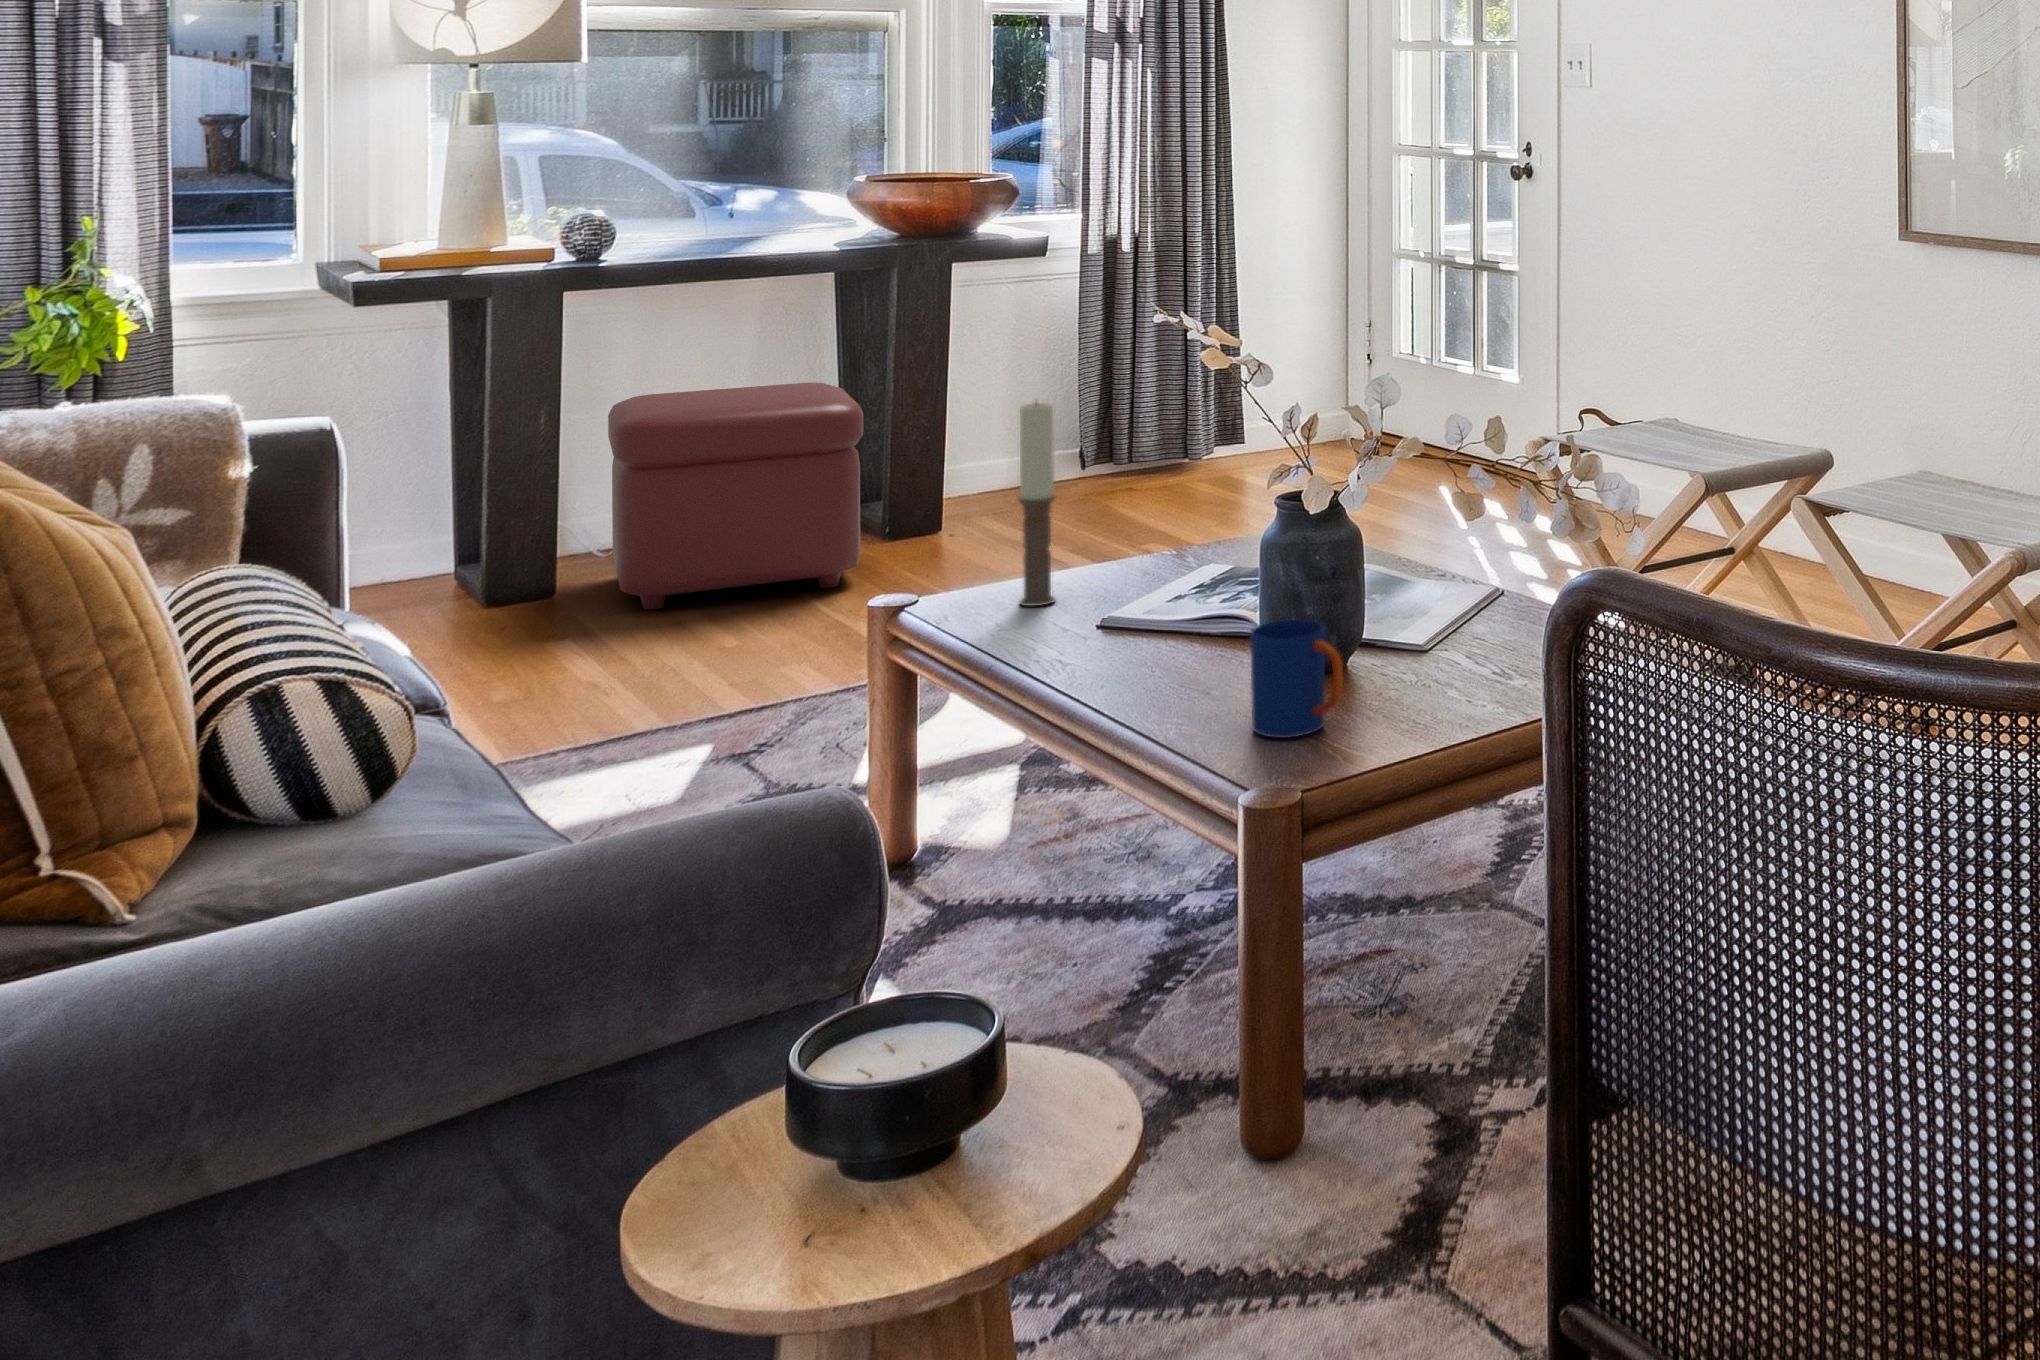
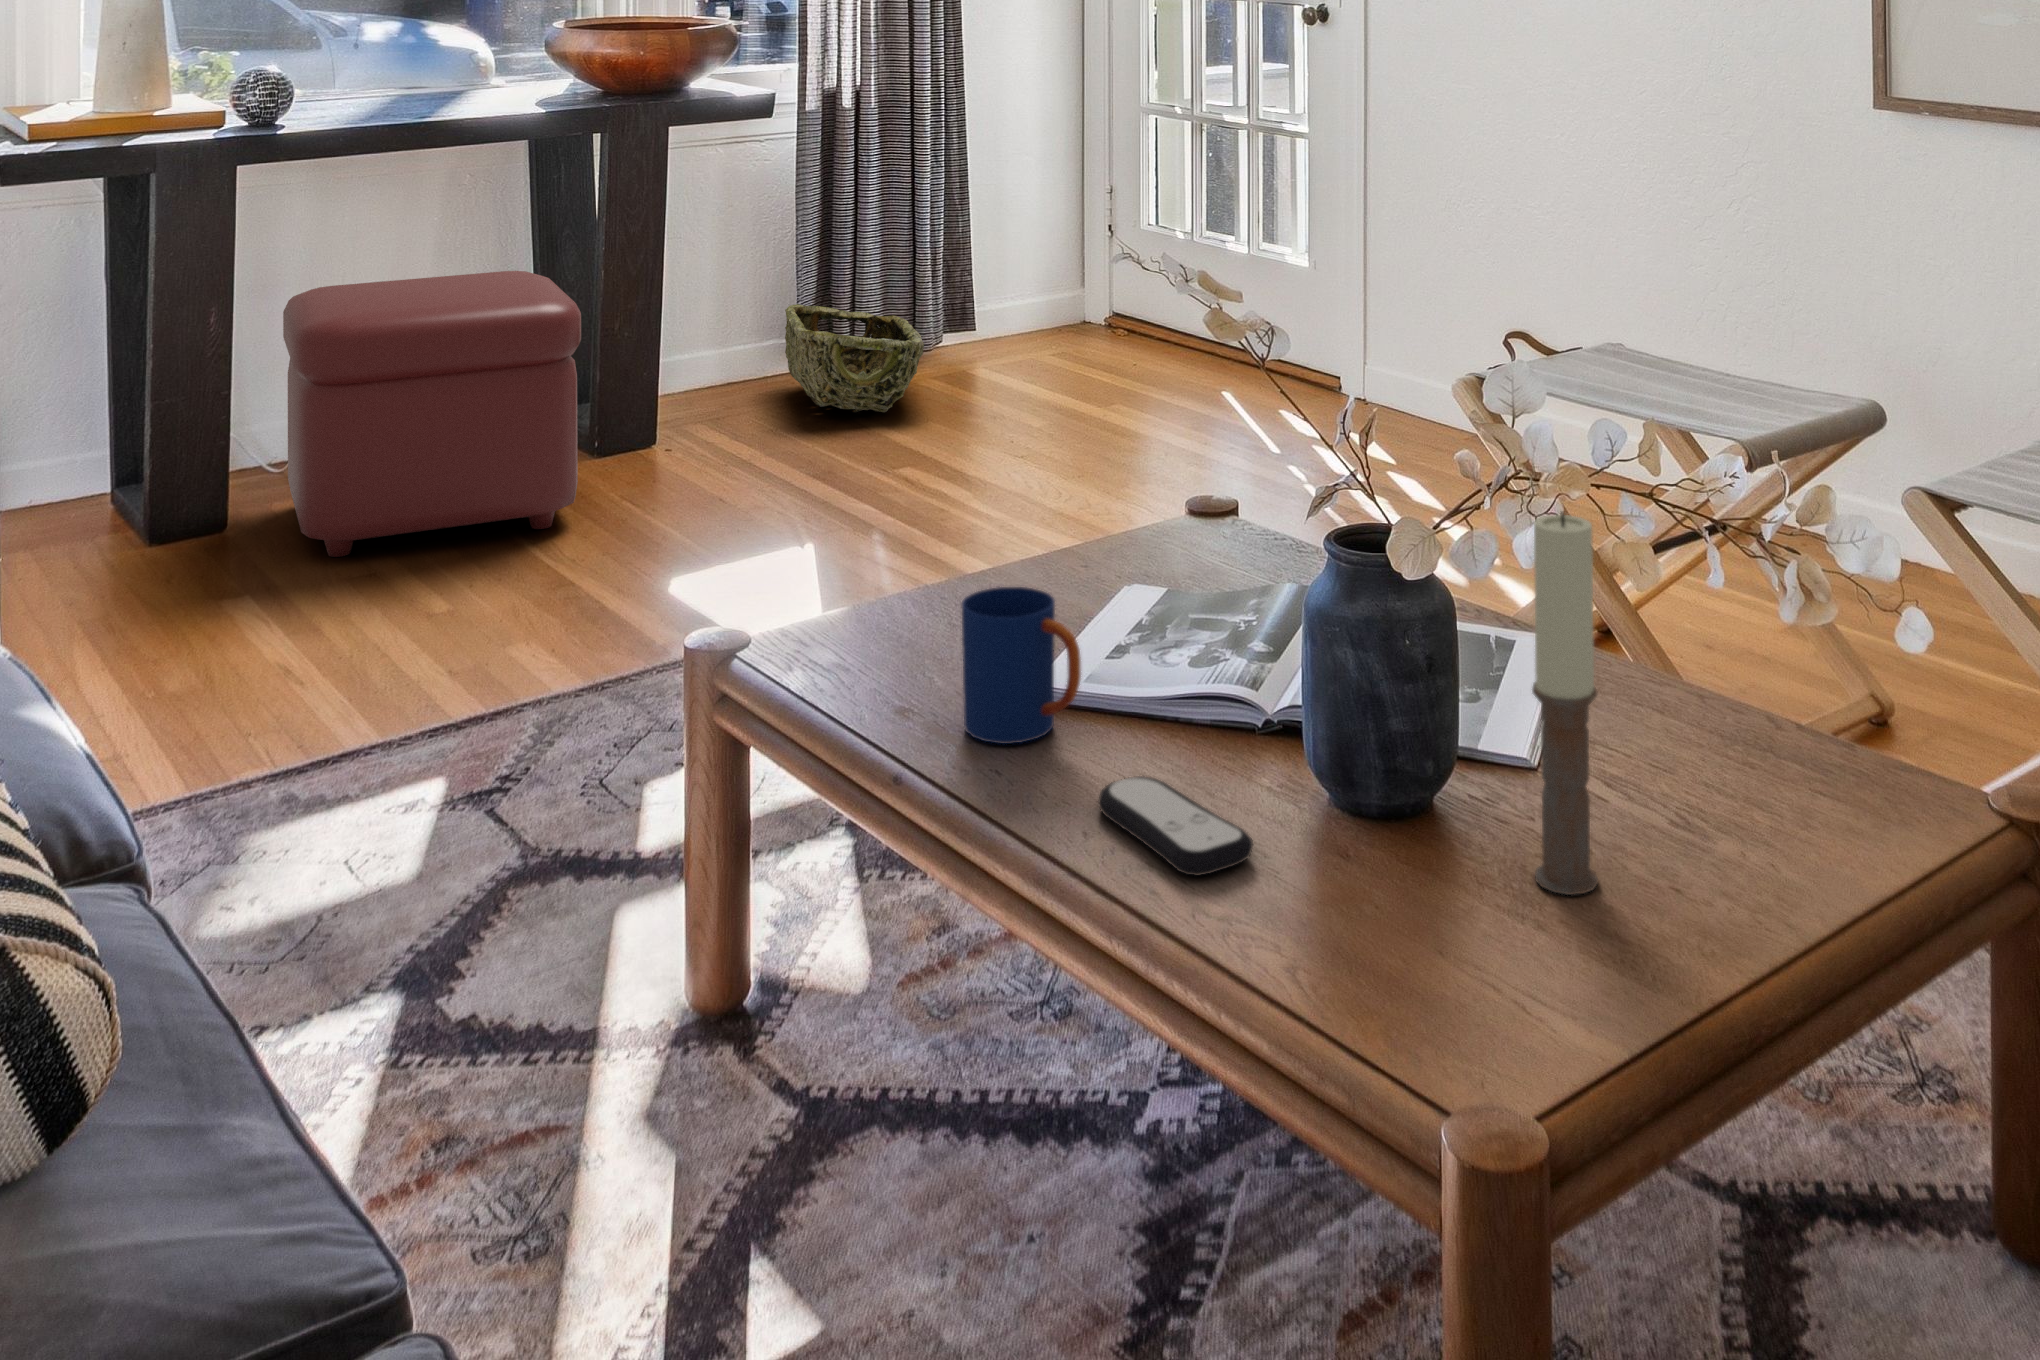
candle: present [1018,402,1055,606] -> present [1532,512,1598,895]
woven basket: none [1063,419,1178,505] -> present [785,304,924,412]
mug: present [1250,620,1343,738] -> present [962,587,1081,744]
remote control: none [1120,651,1211,698] -> present [1098,776,1253,876]

